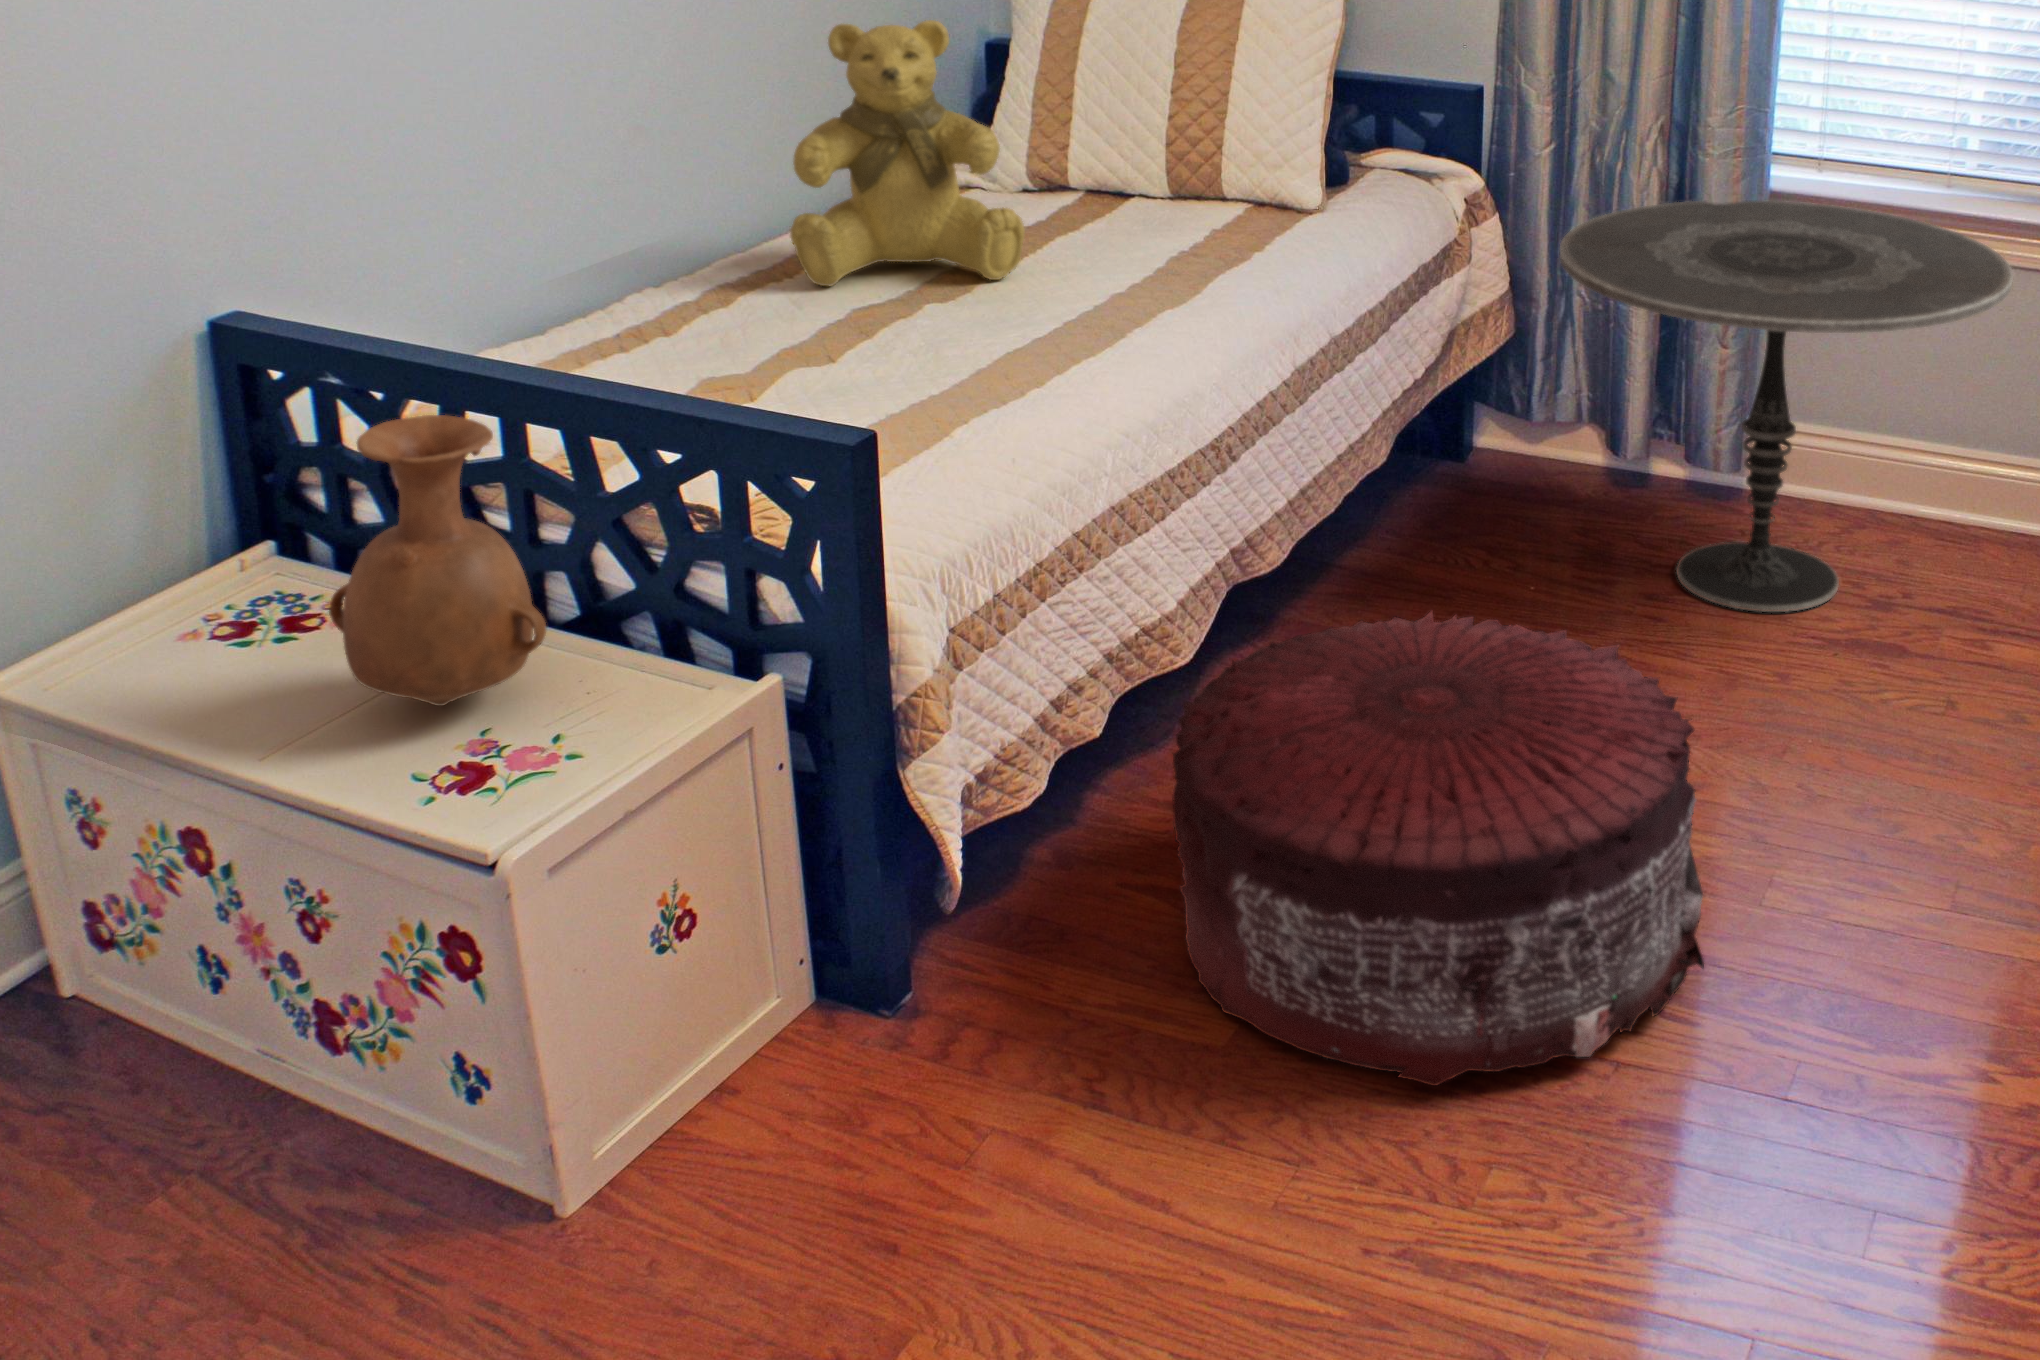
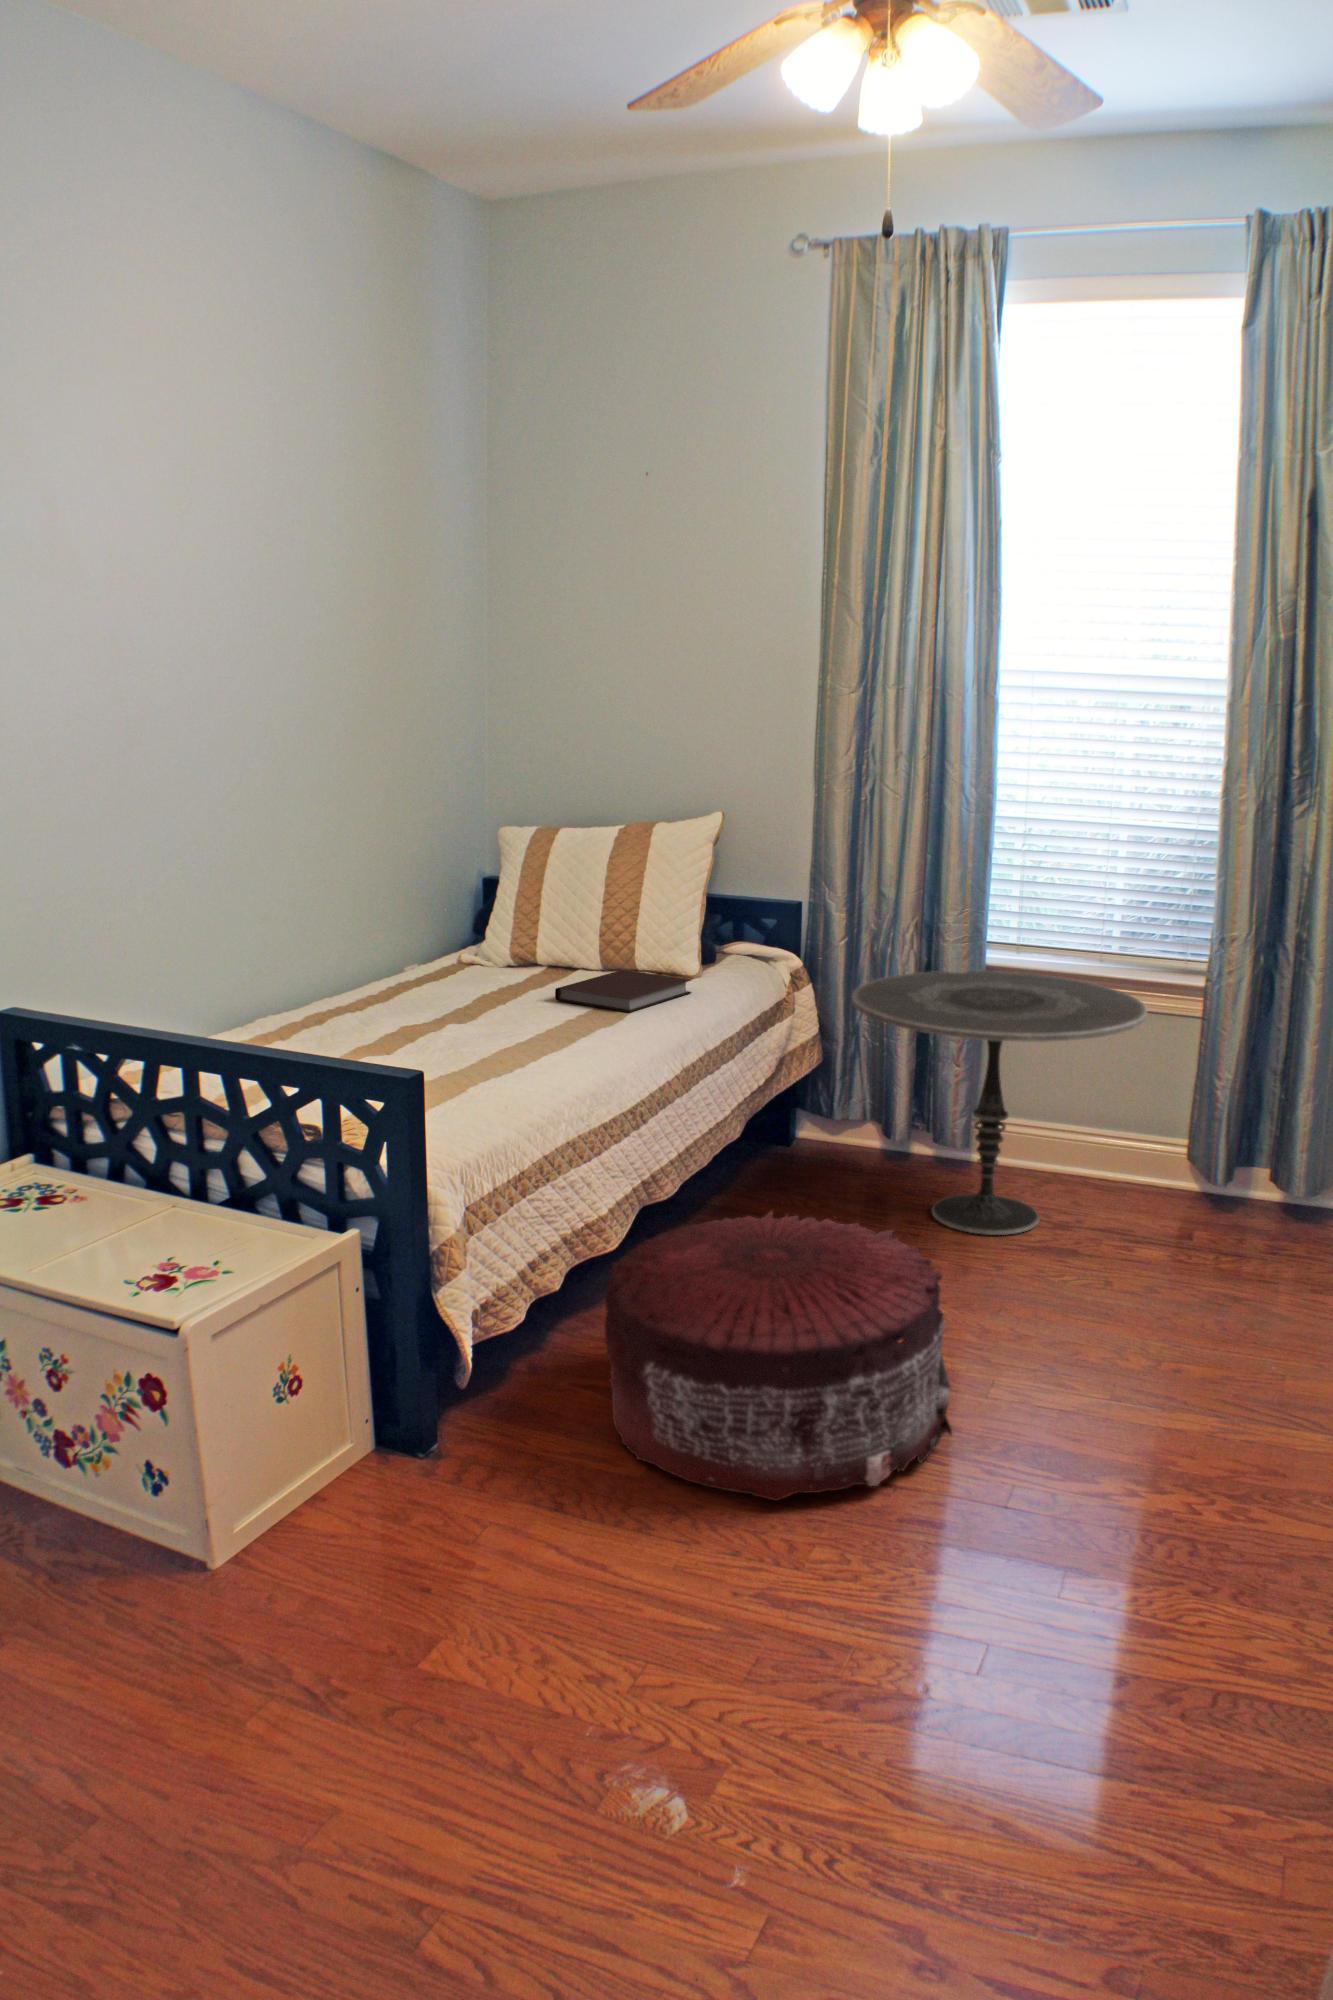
teddy bear: present [790,20,1025,286] -> none [359,847,508,1014]
notebook: none [1099,204,1312,281] -> present [555,970,692,1012]
vase: present [329,415,546,706] -> none [76,1059,213,1245]

